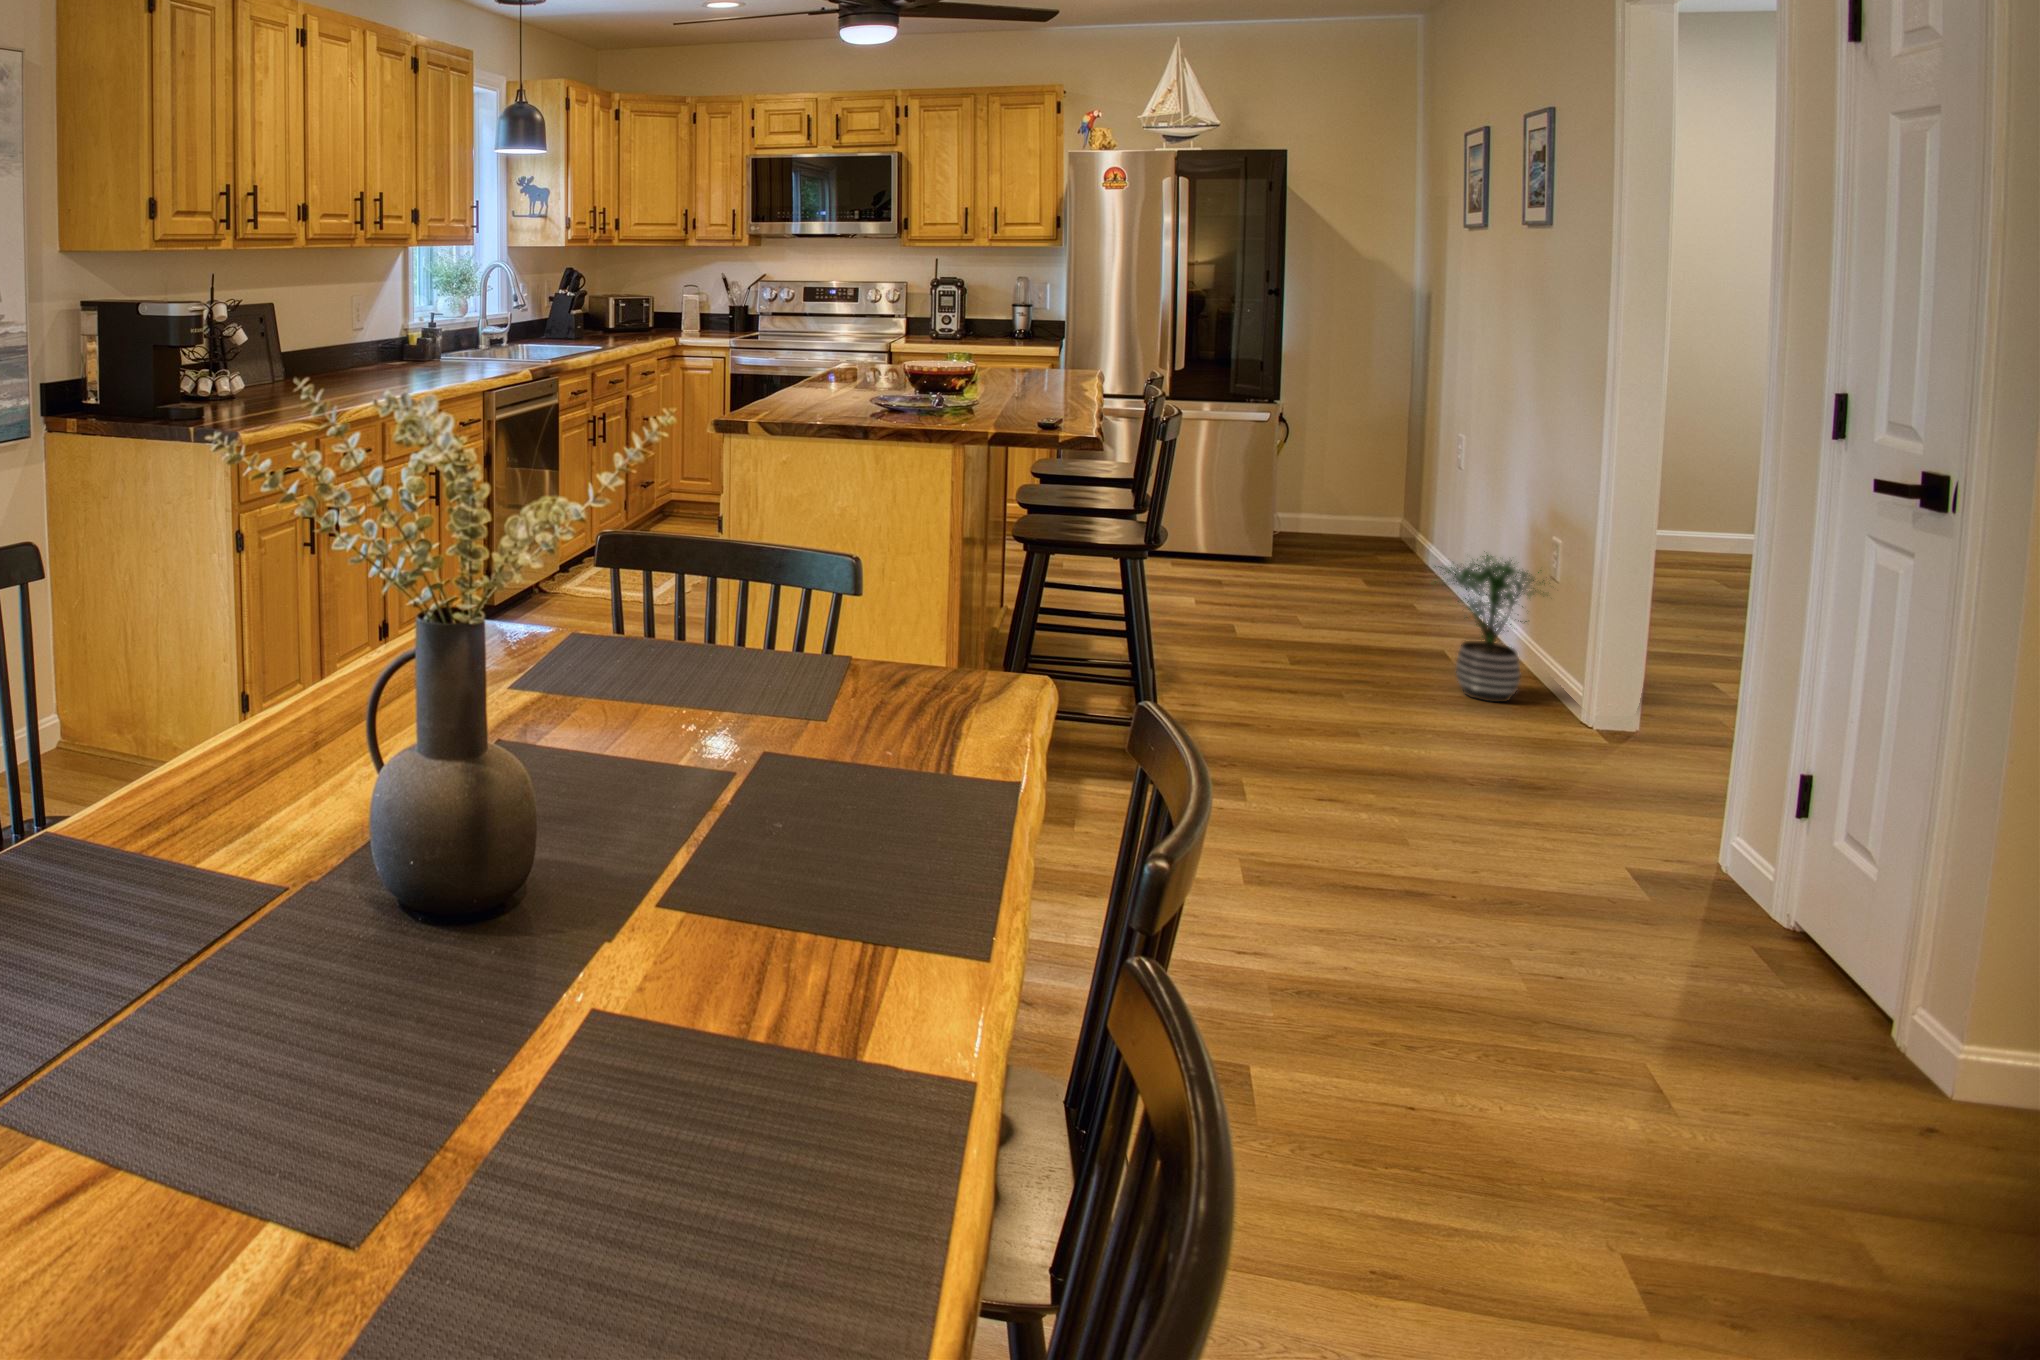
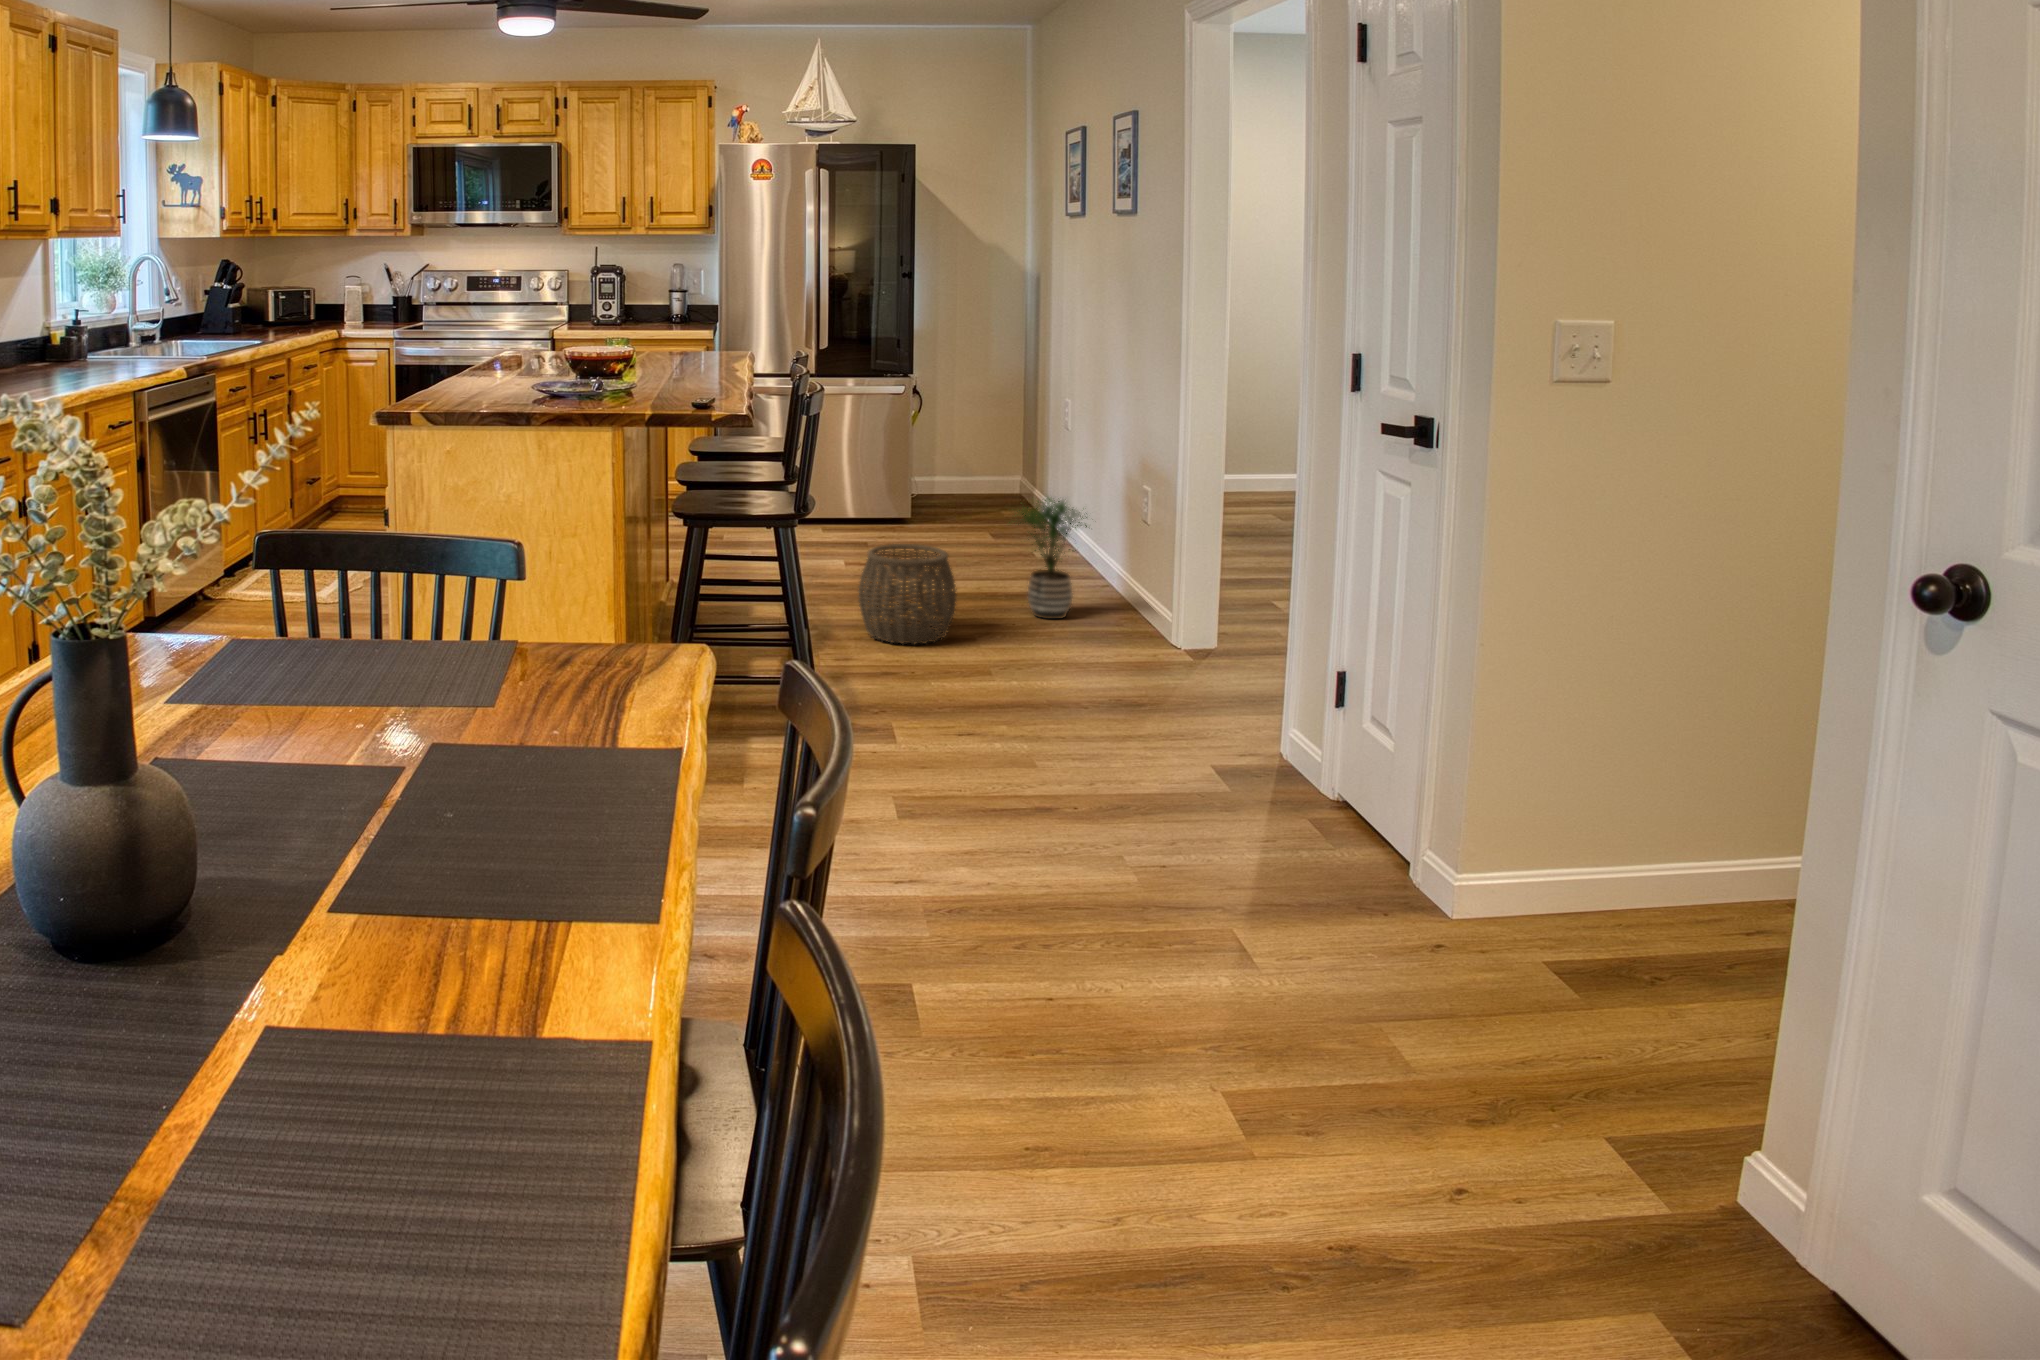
woven basket: none [1232,595,1364,716] -> present [858,544,956,644]

